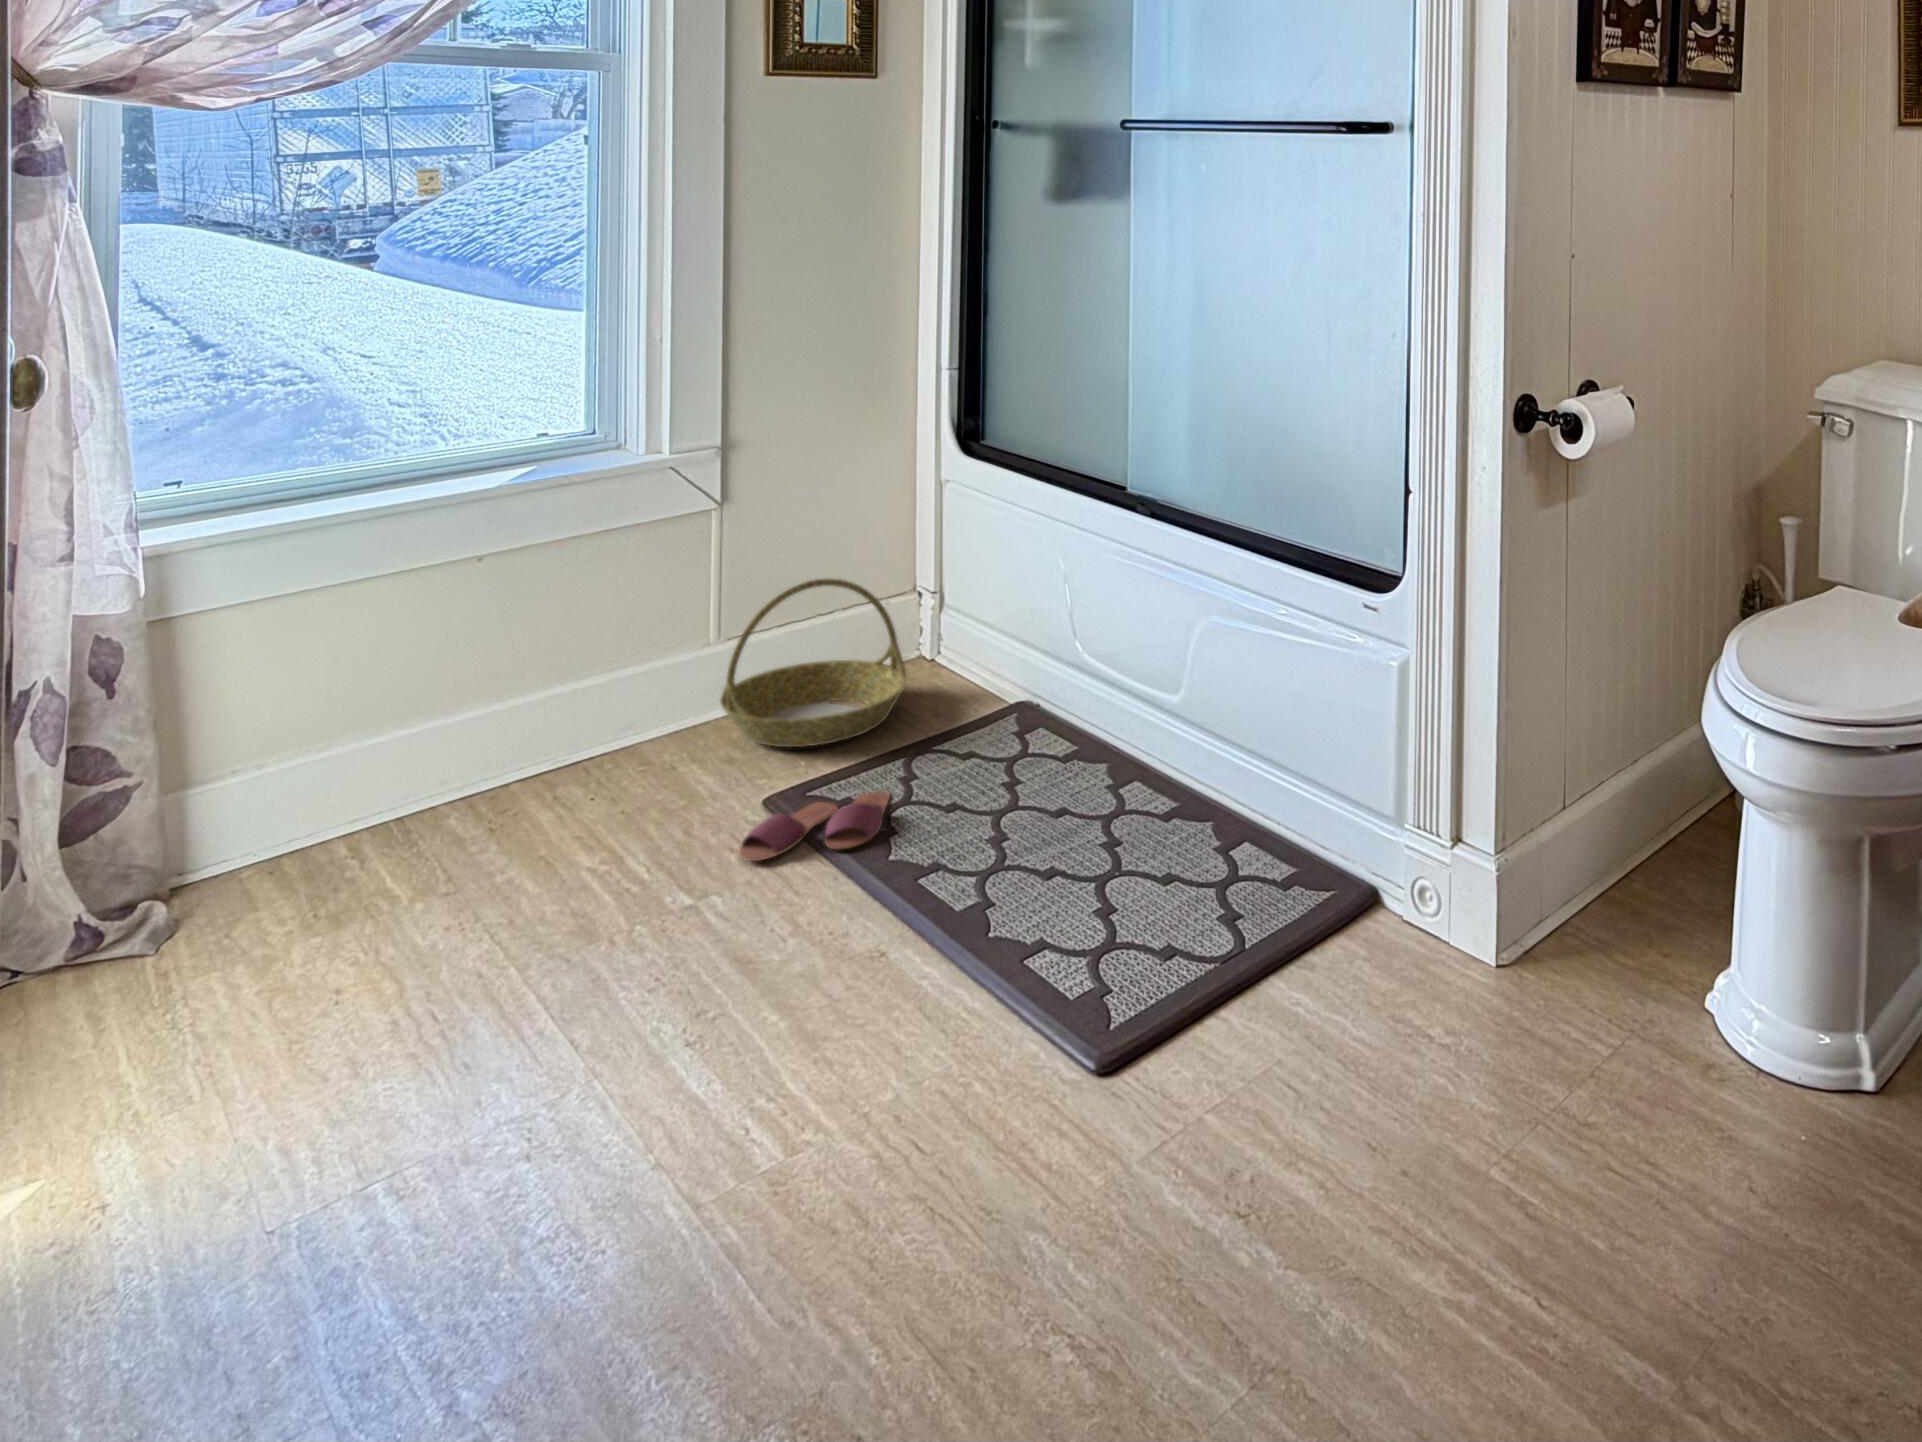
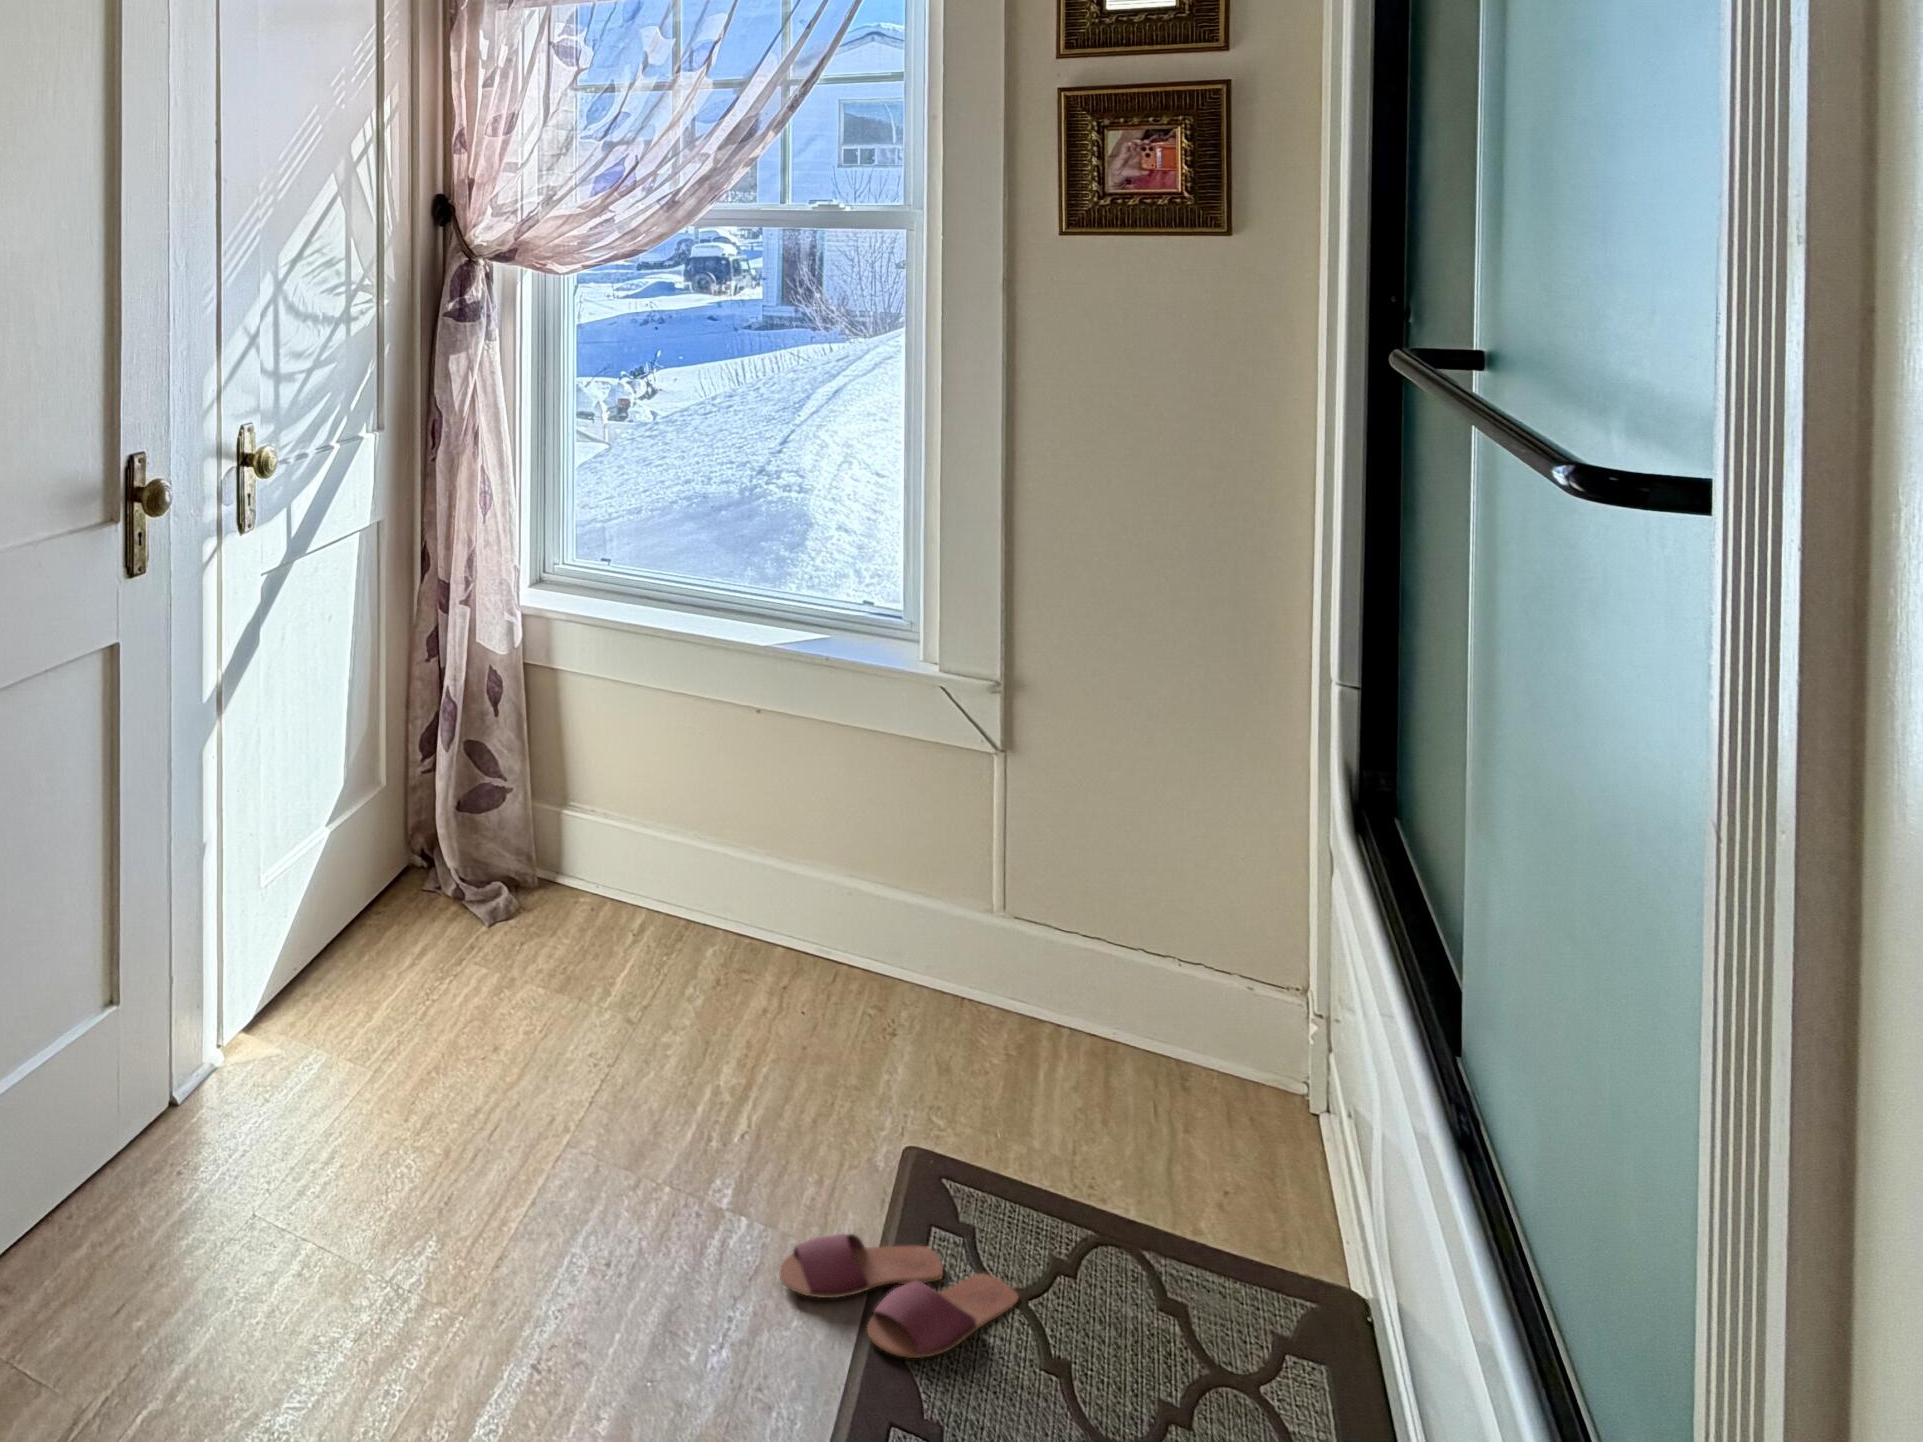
basket: present [720,578,907,747] -> none [929,921,1187,1177]

